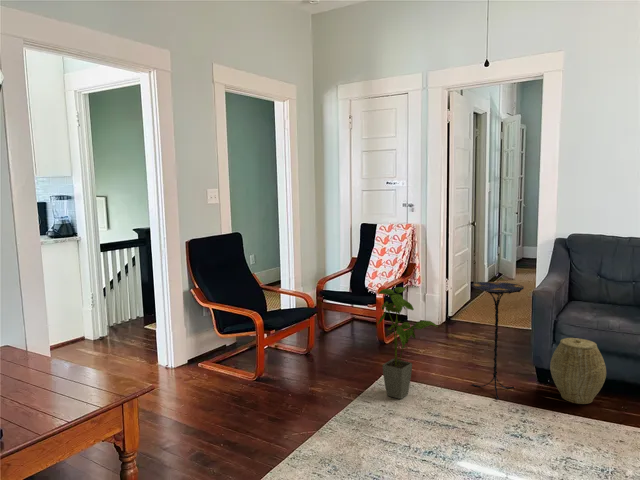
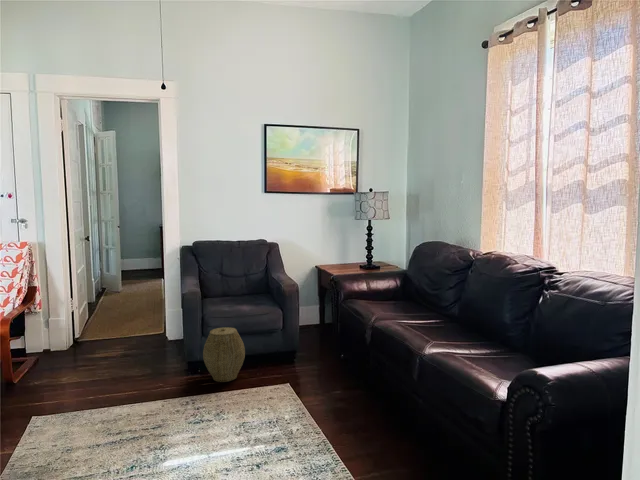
side table: present [471,282,524,399] -> none [130,290,180,399]
house plant: present [377,287,438,399] -> none [32,309,108,434]

